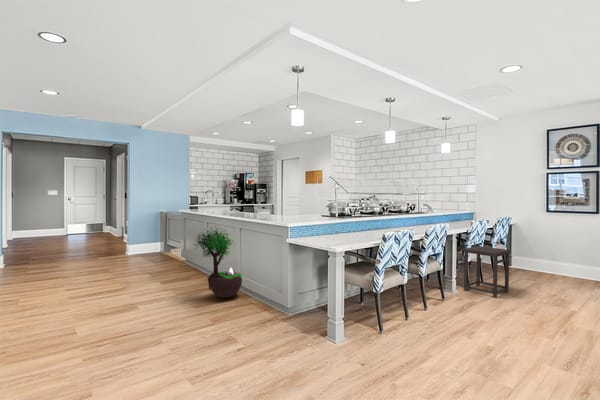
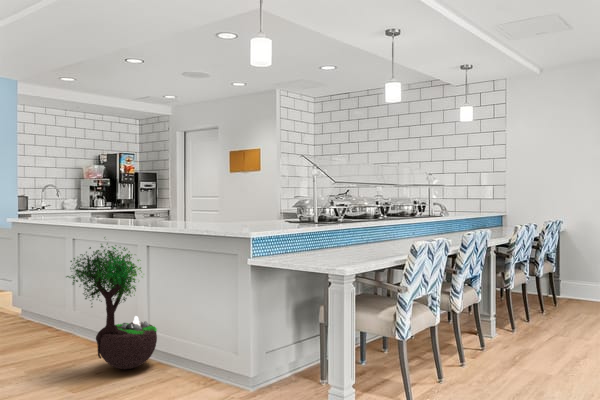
side table: present [464,246,510,297] -> none [506,264,571,340]

